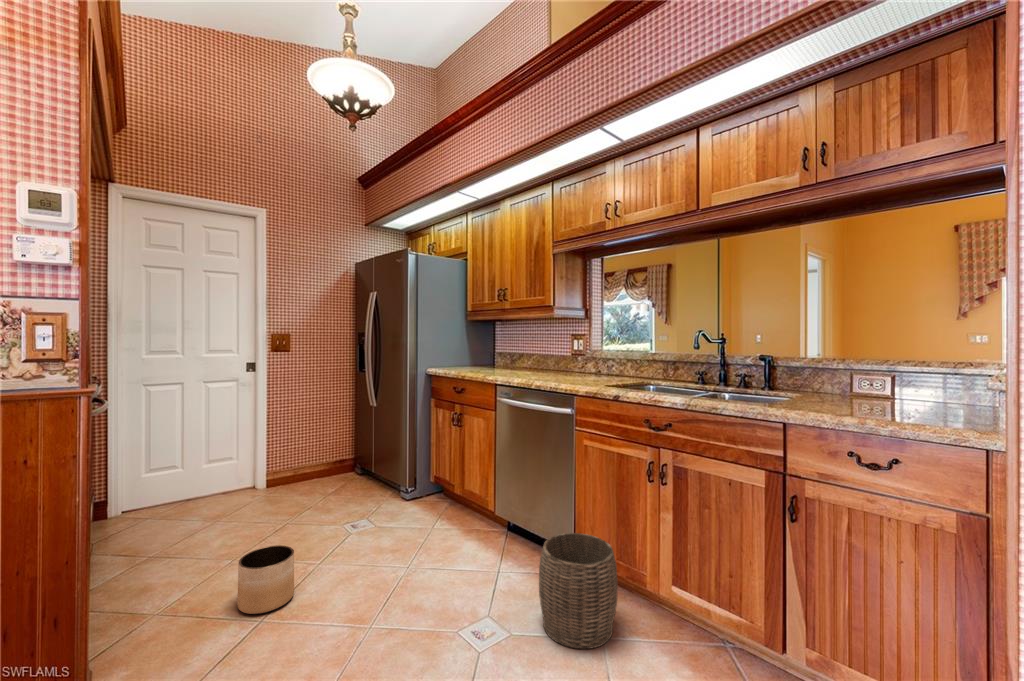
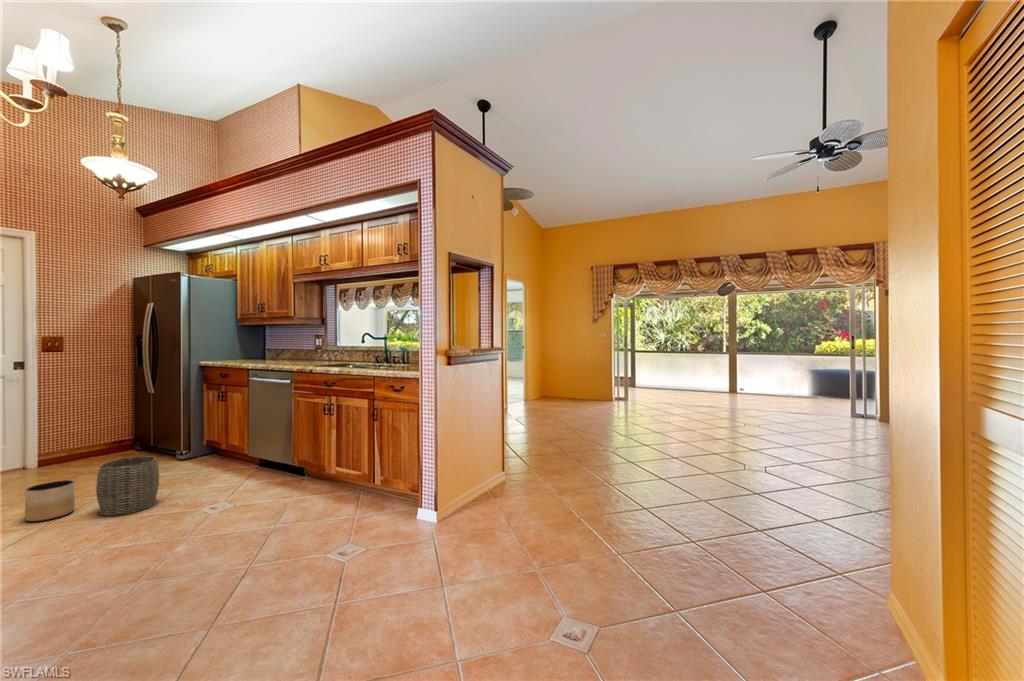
woven basket: present [539,533,618,649] -> present [96,456,159,516]

